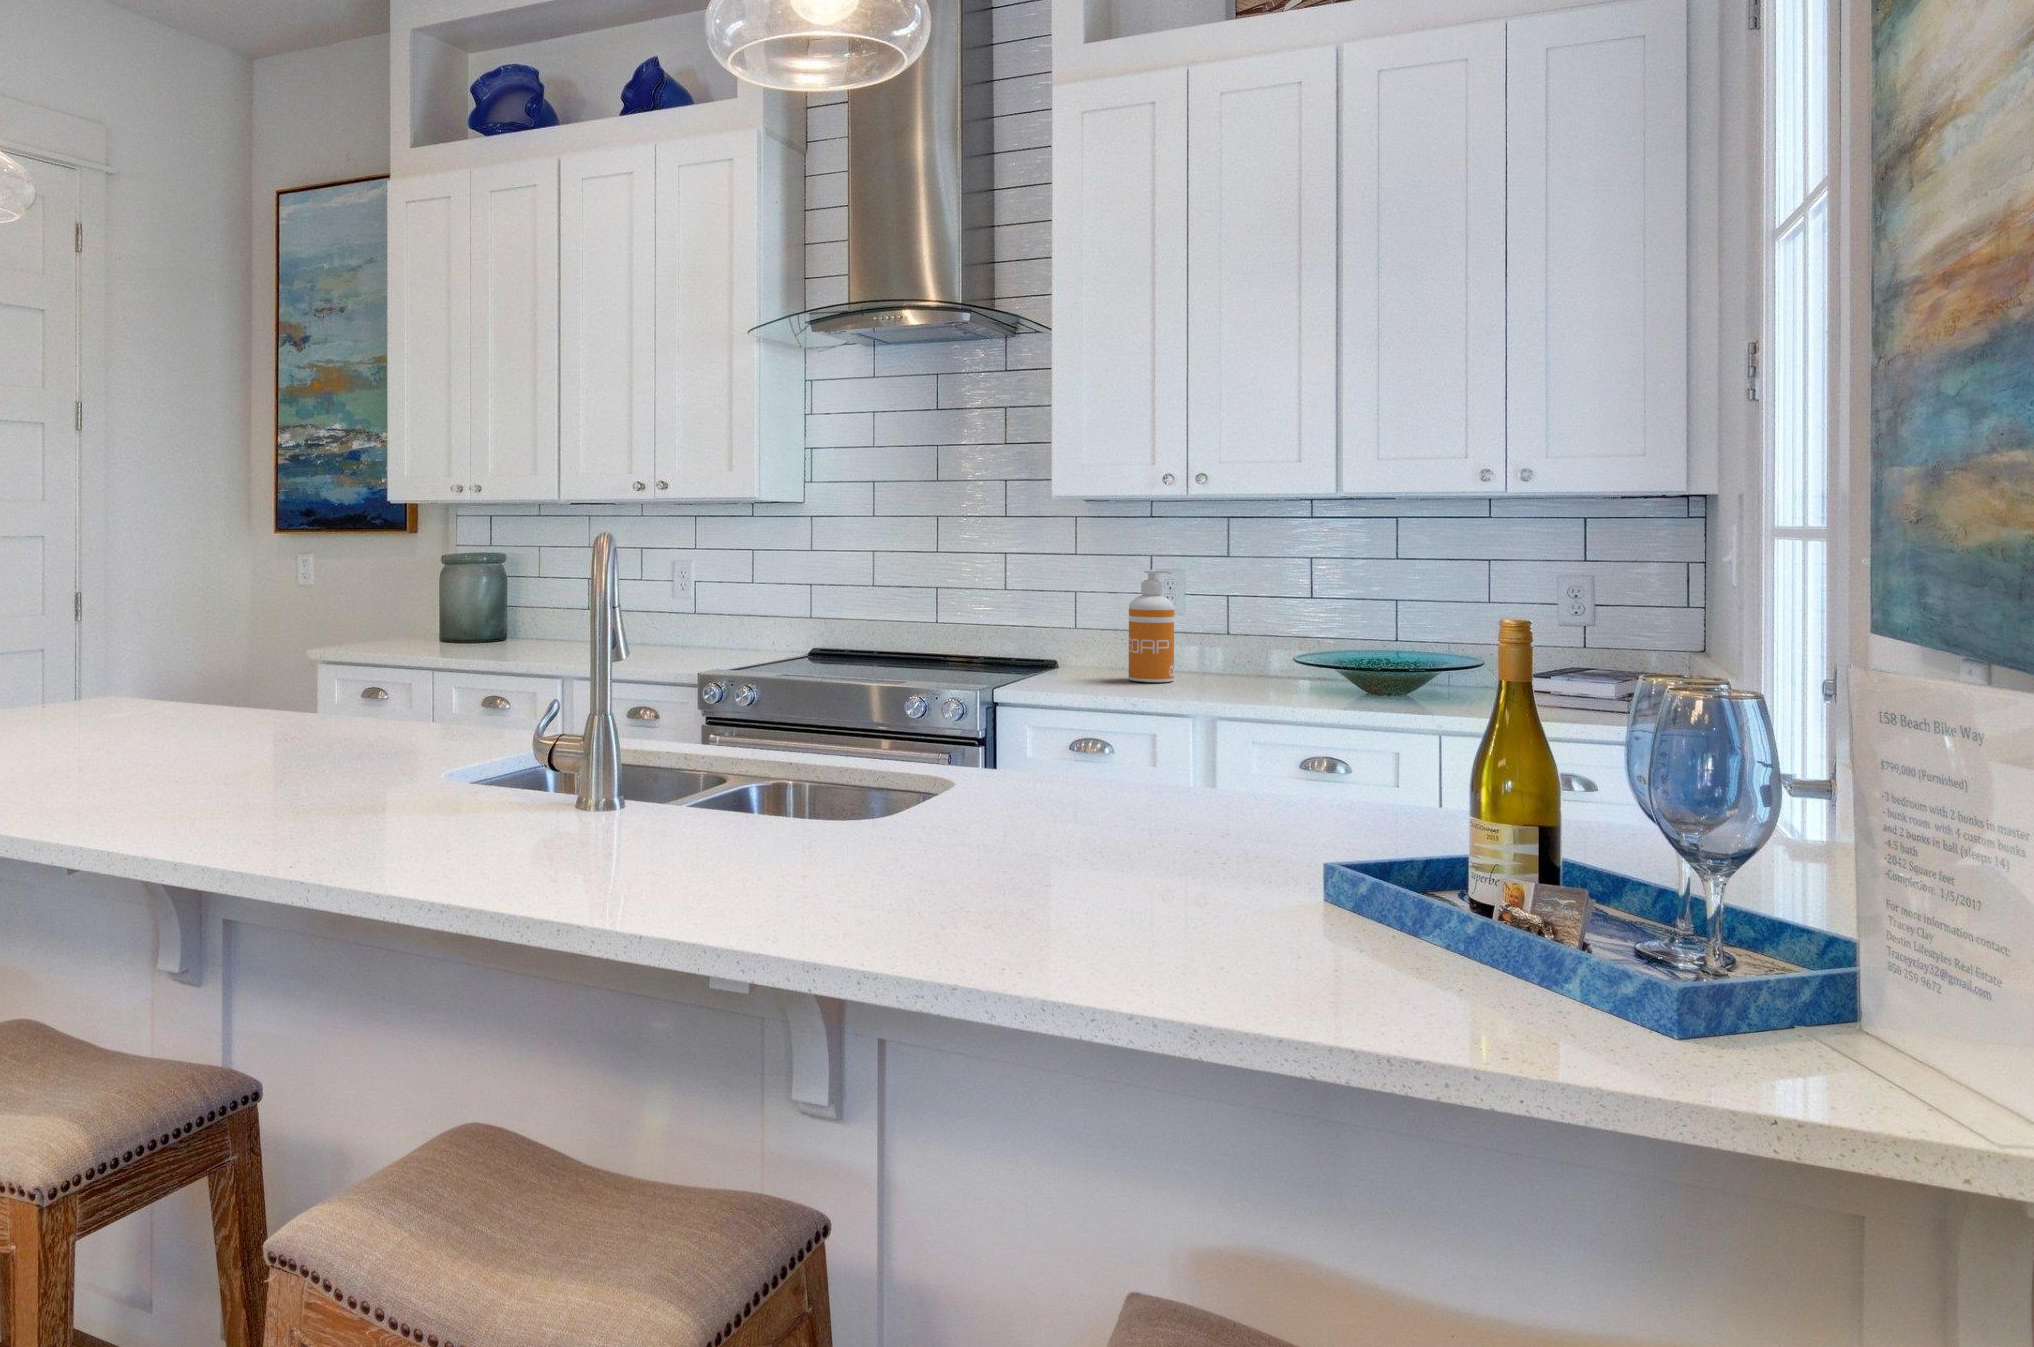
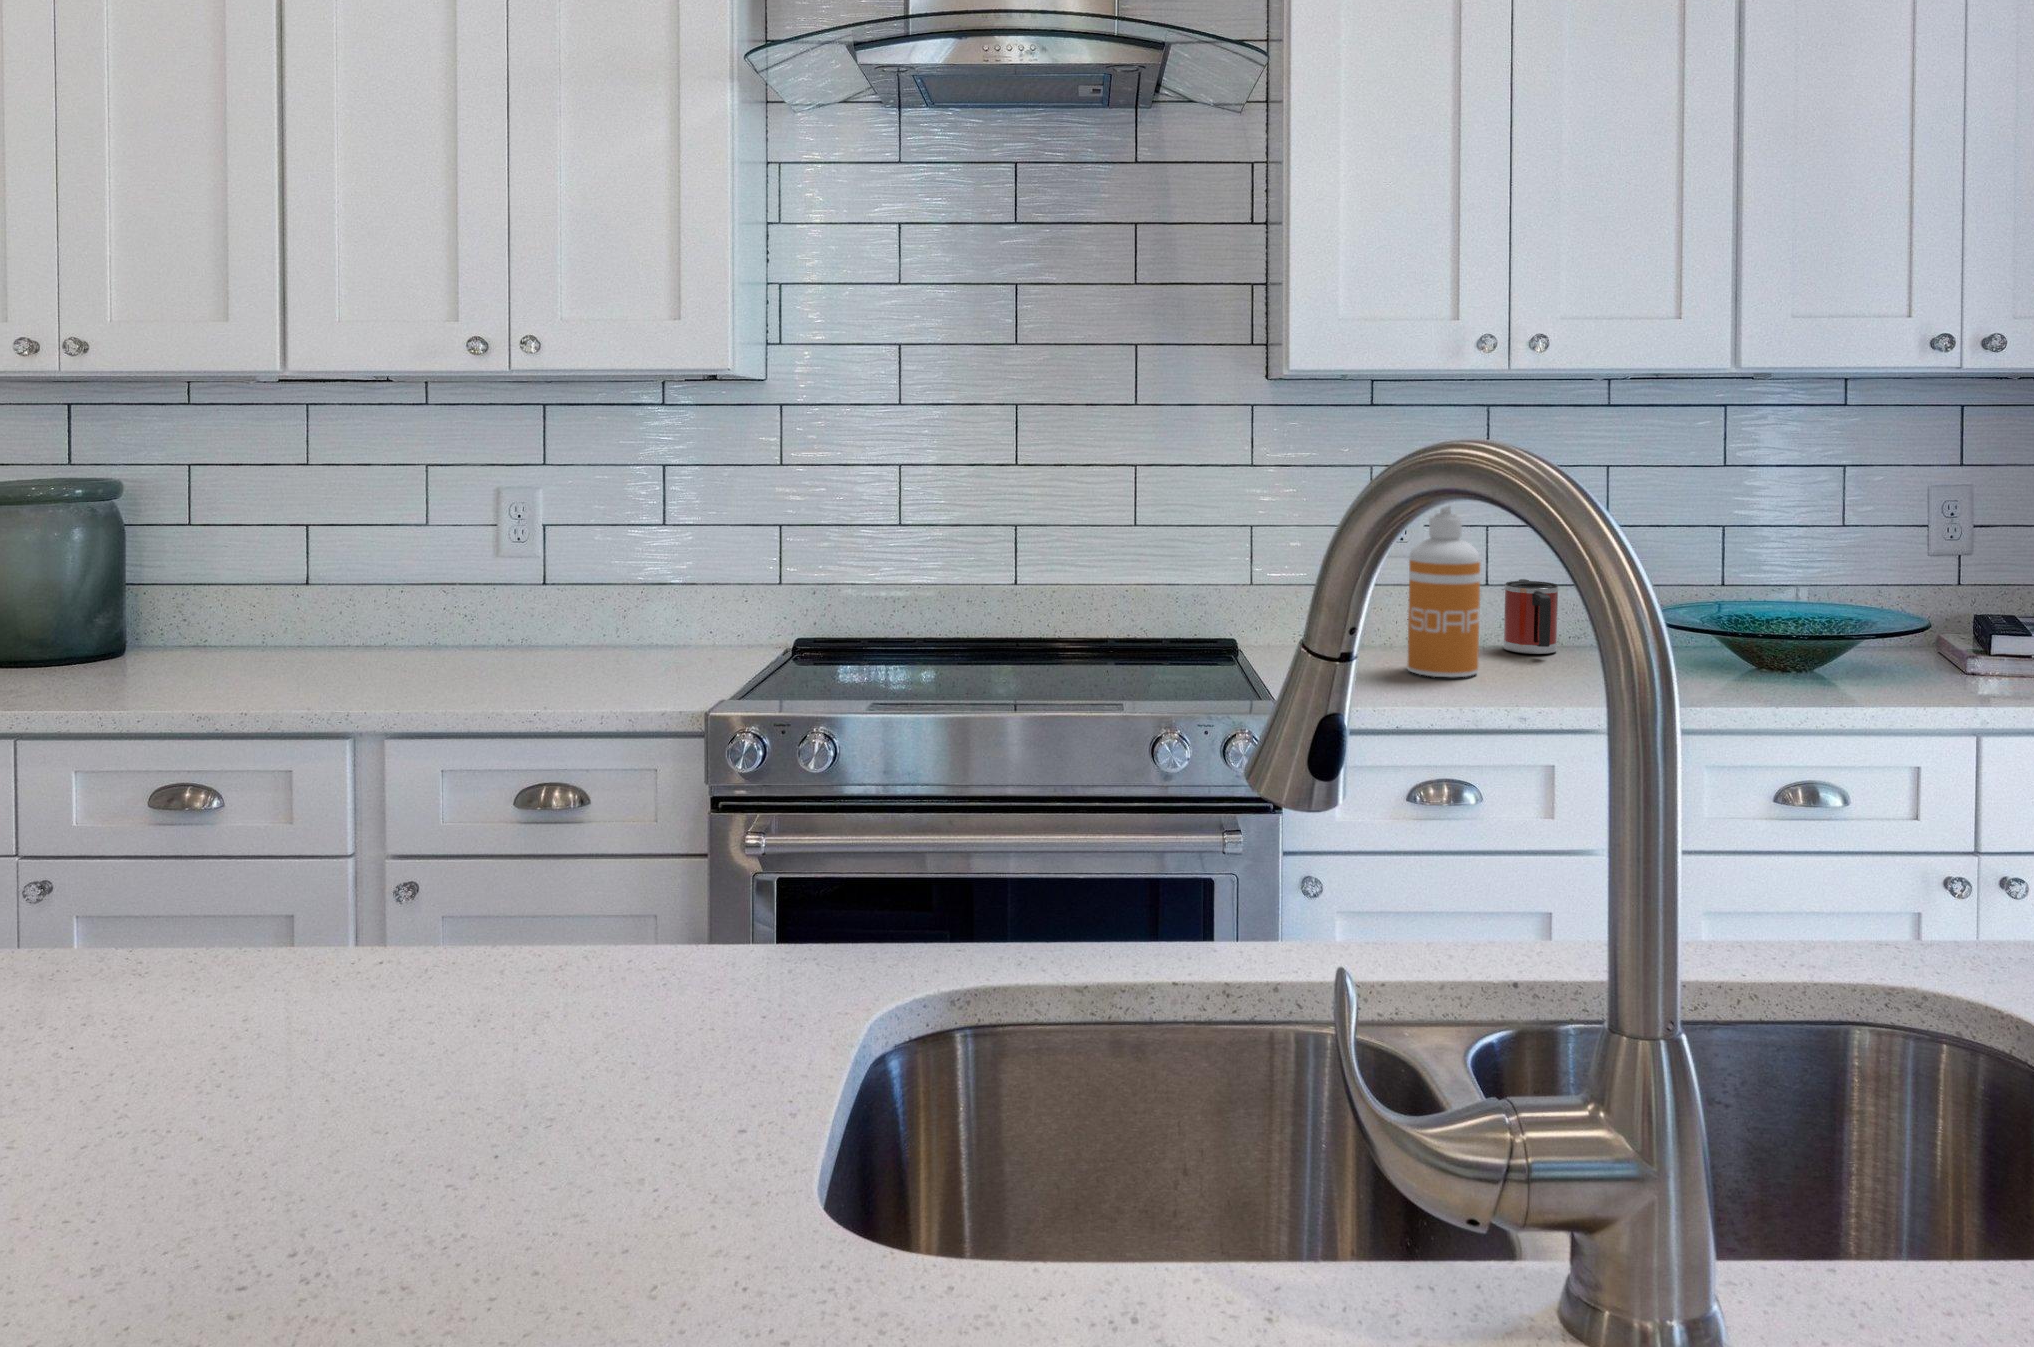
mug: none [1222,630,1258,677] -> present [1504,579,1558,654]

